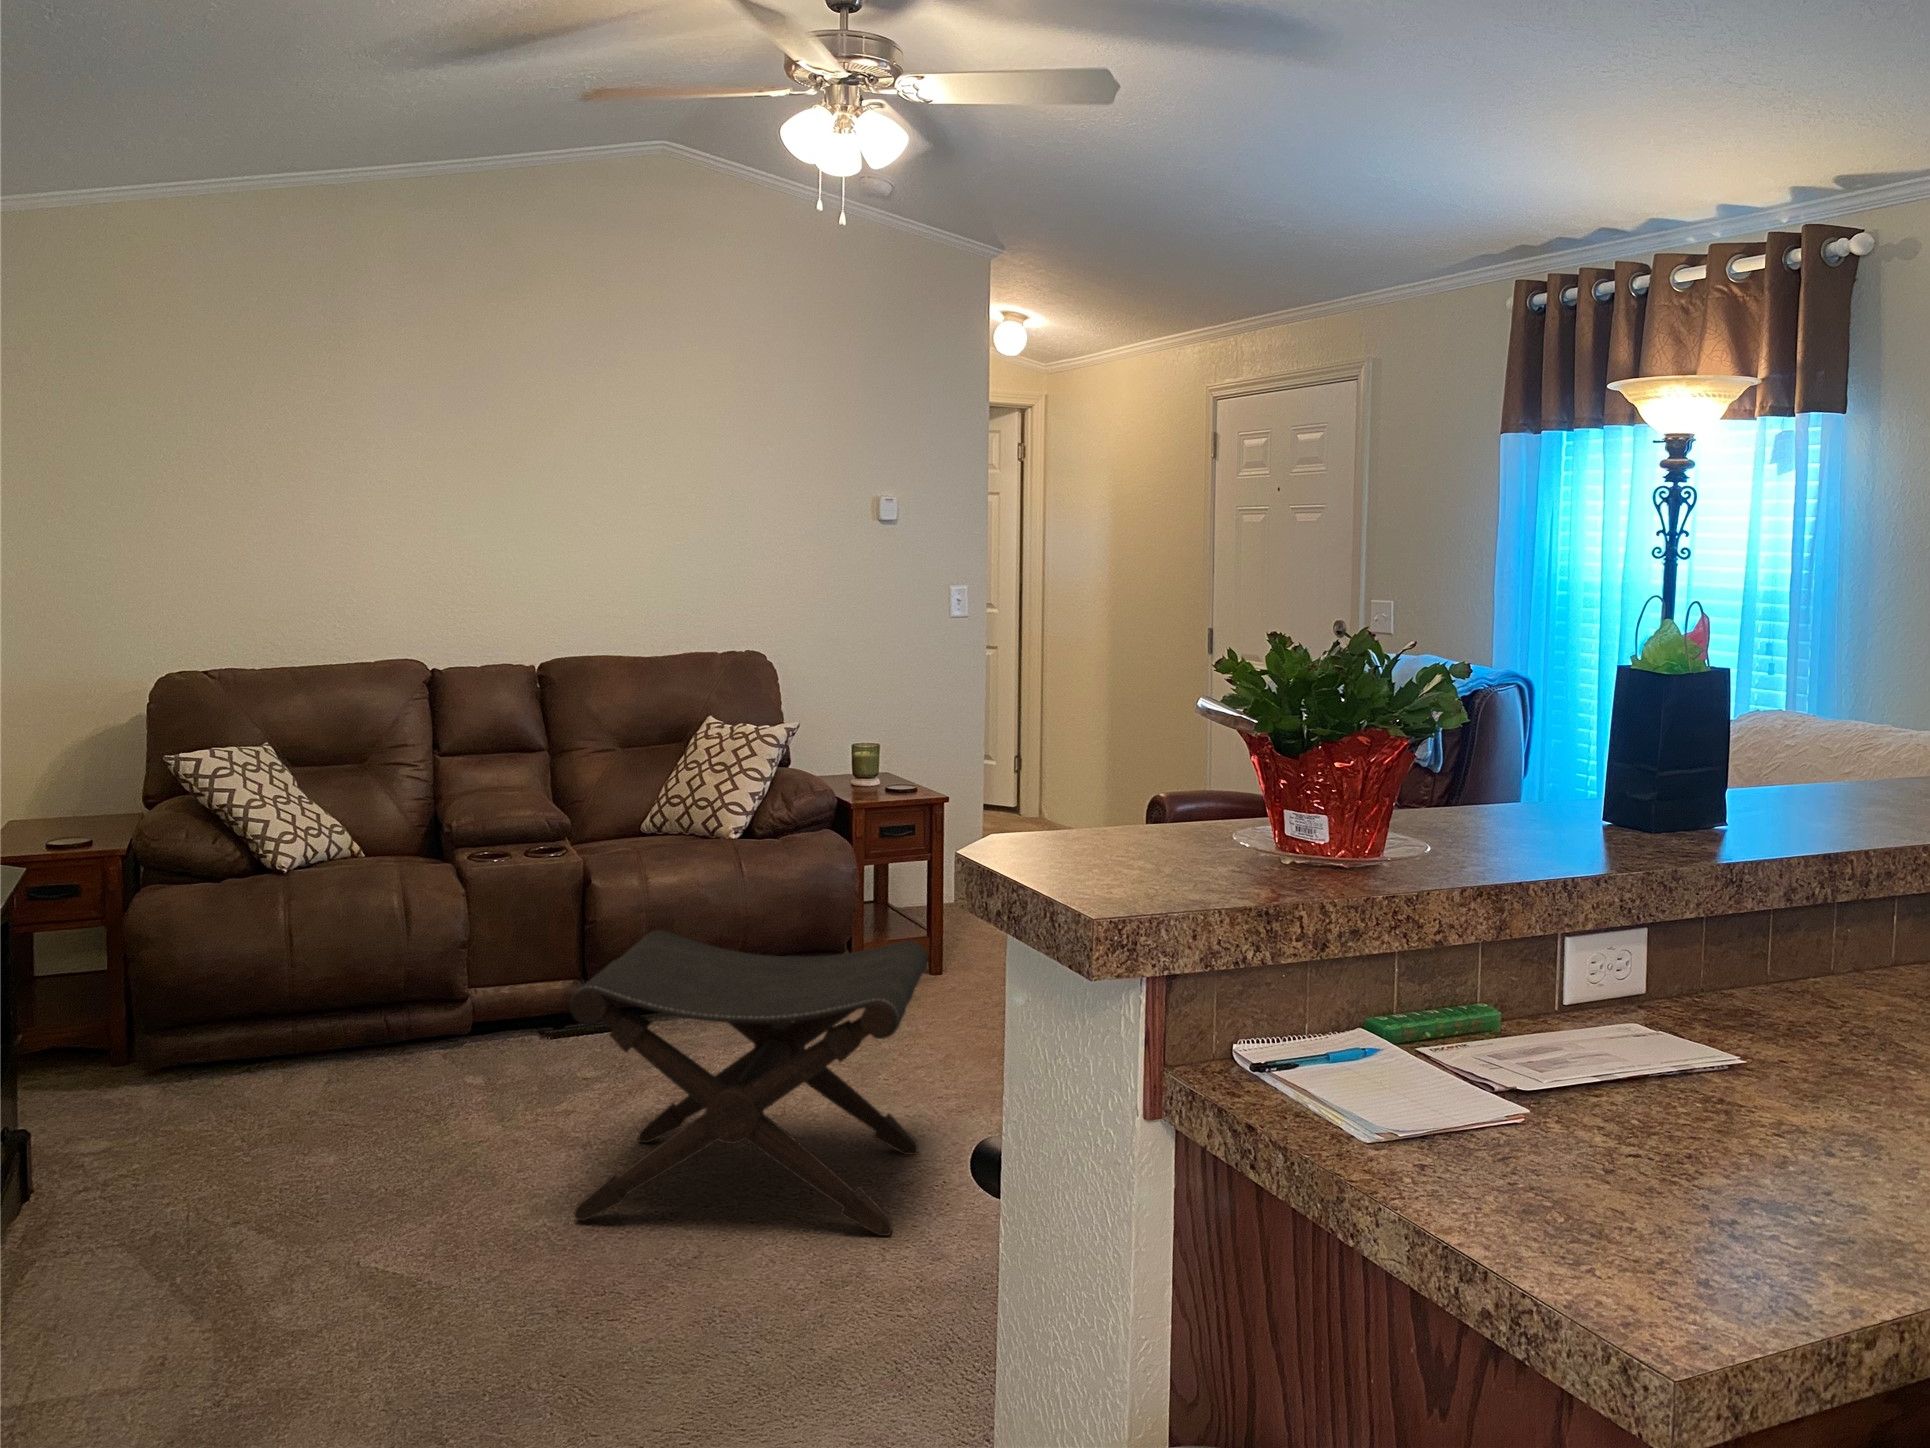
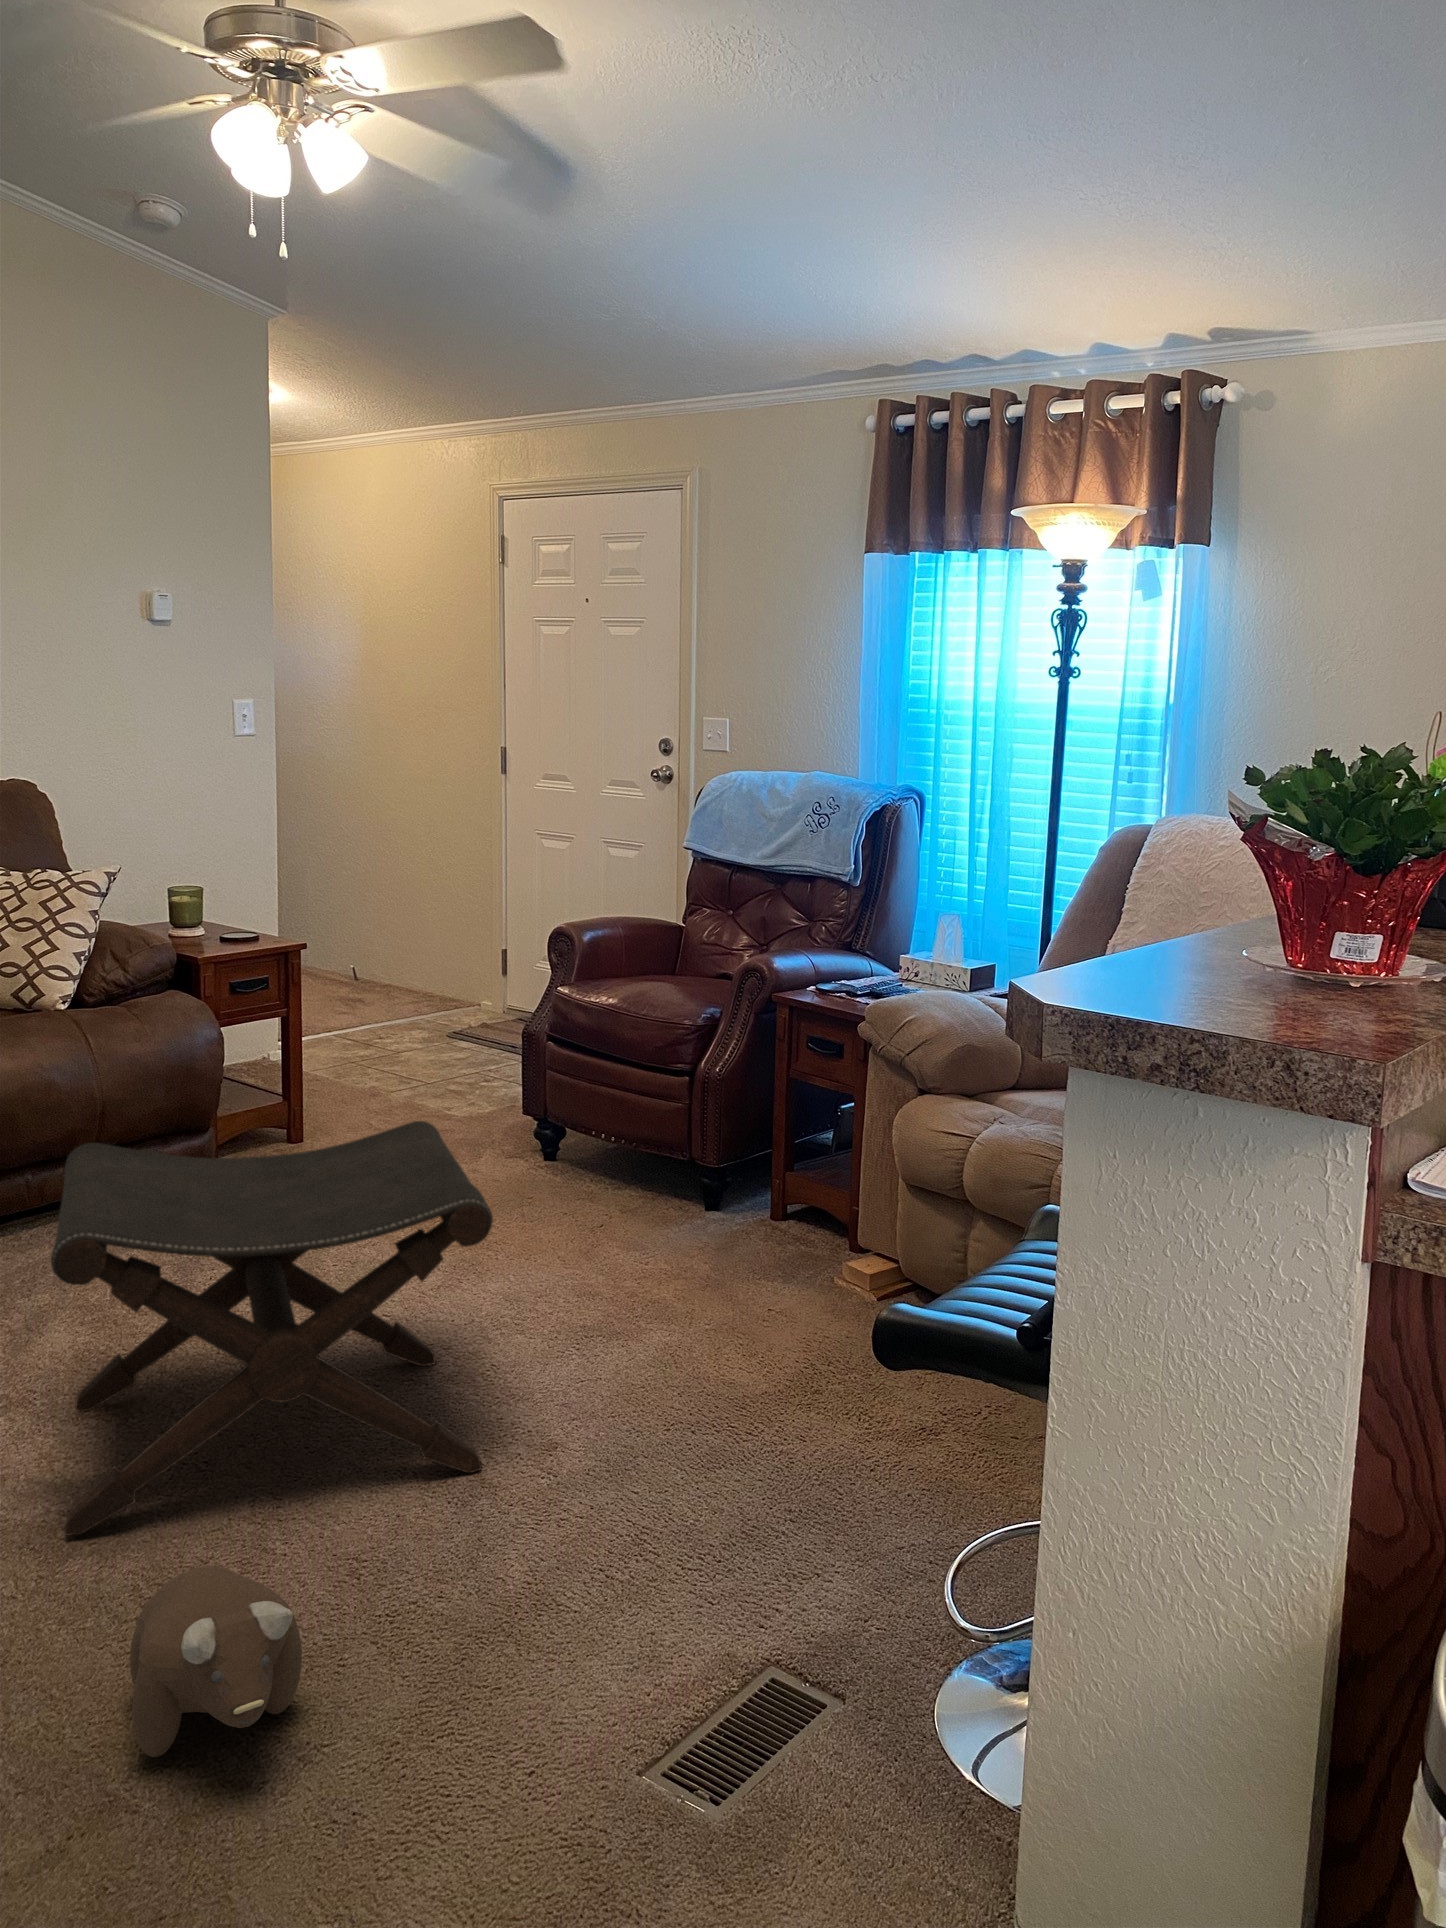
plush toy: none [520,1234,648,1364] -> present [130,1566,302,1757]

